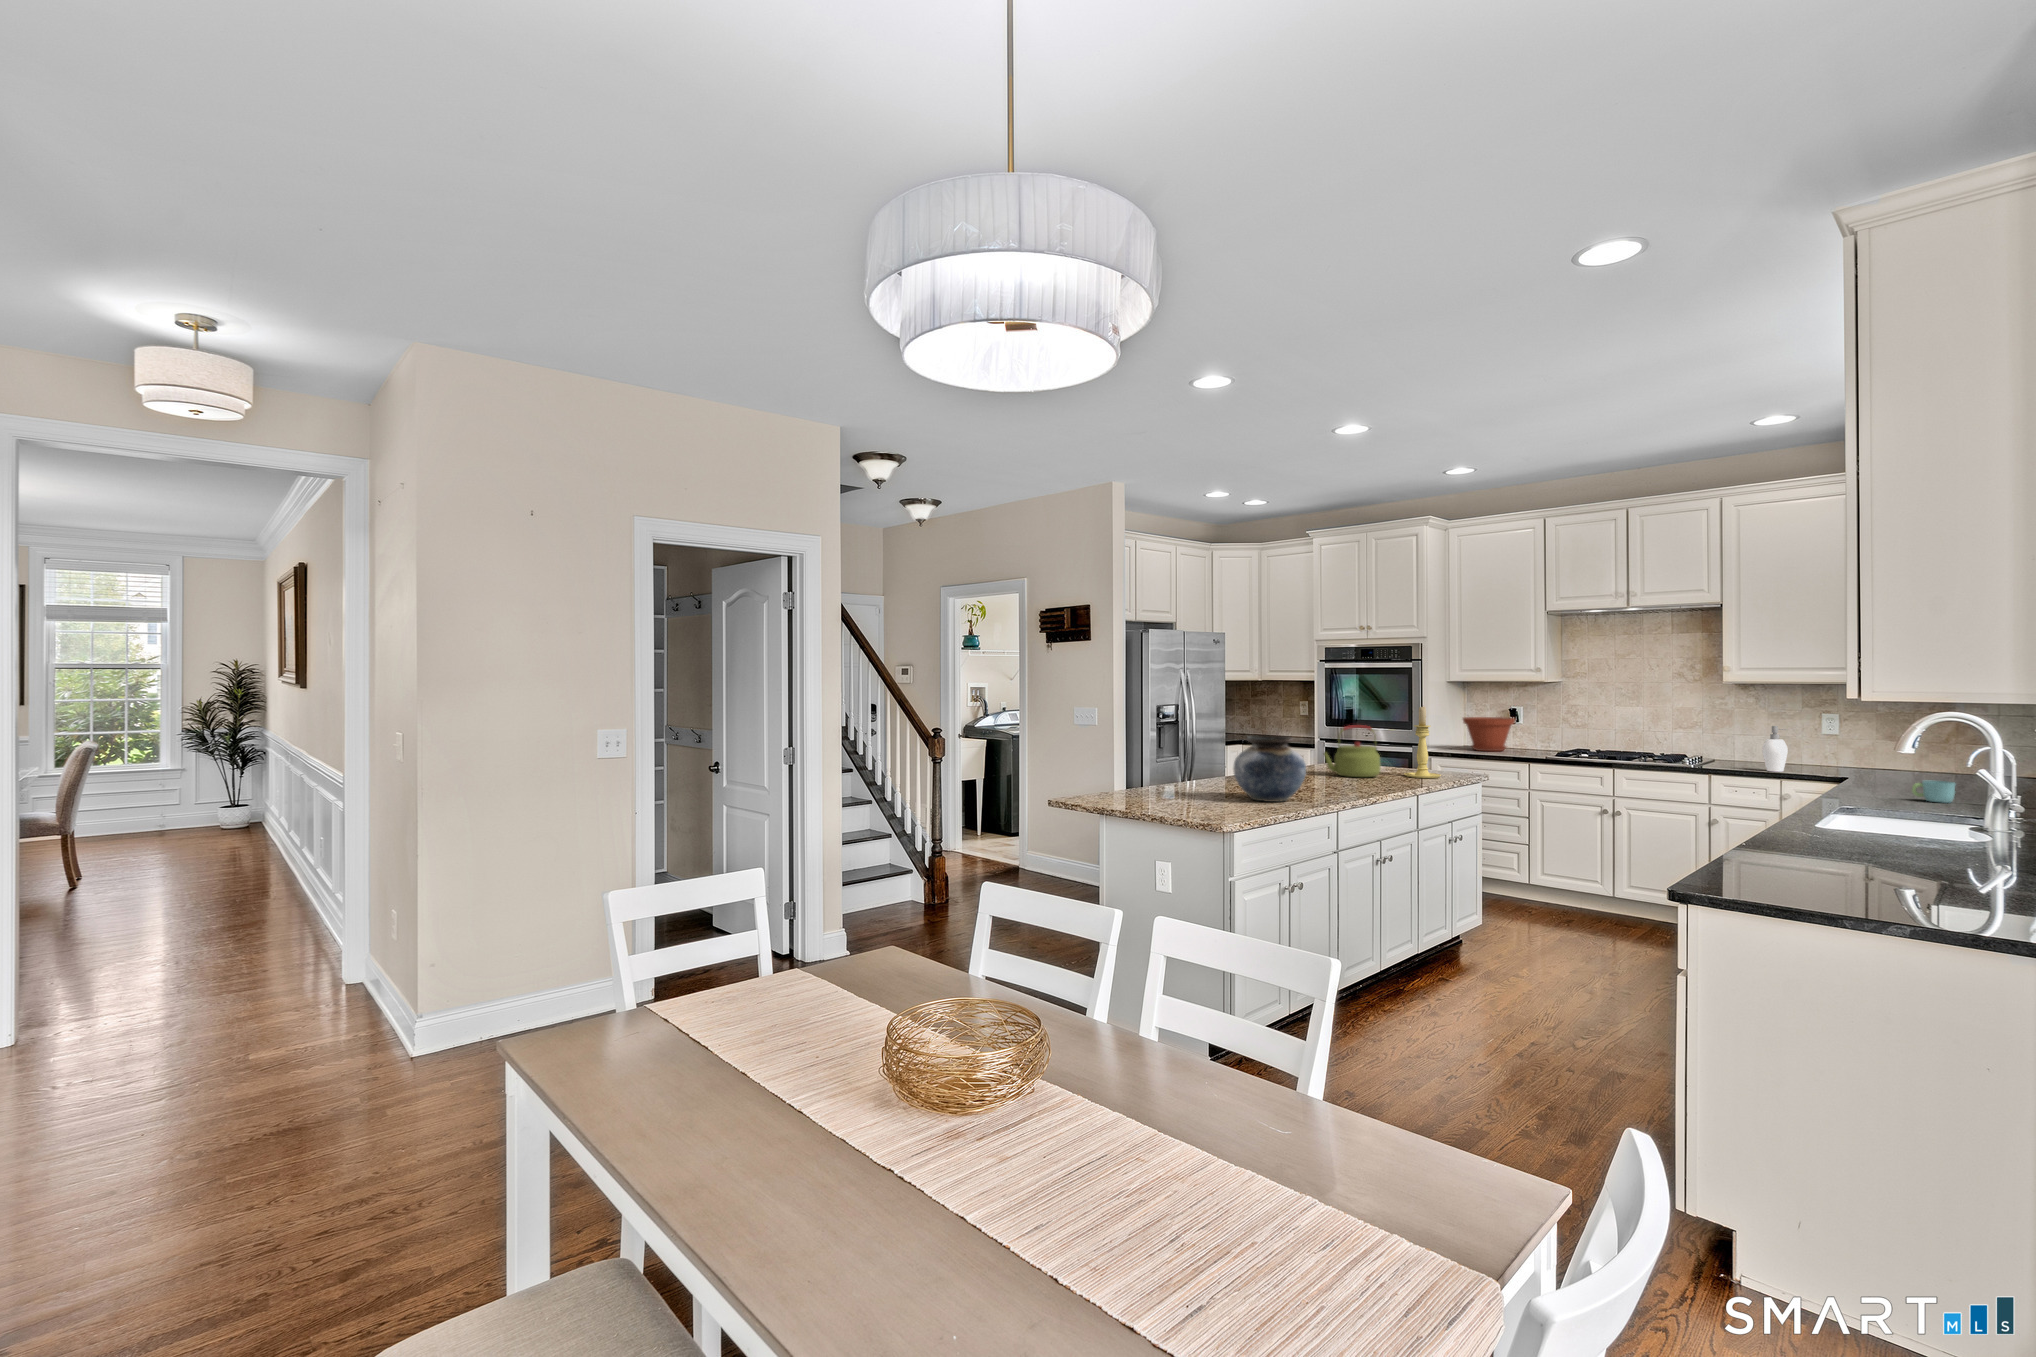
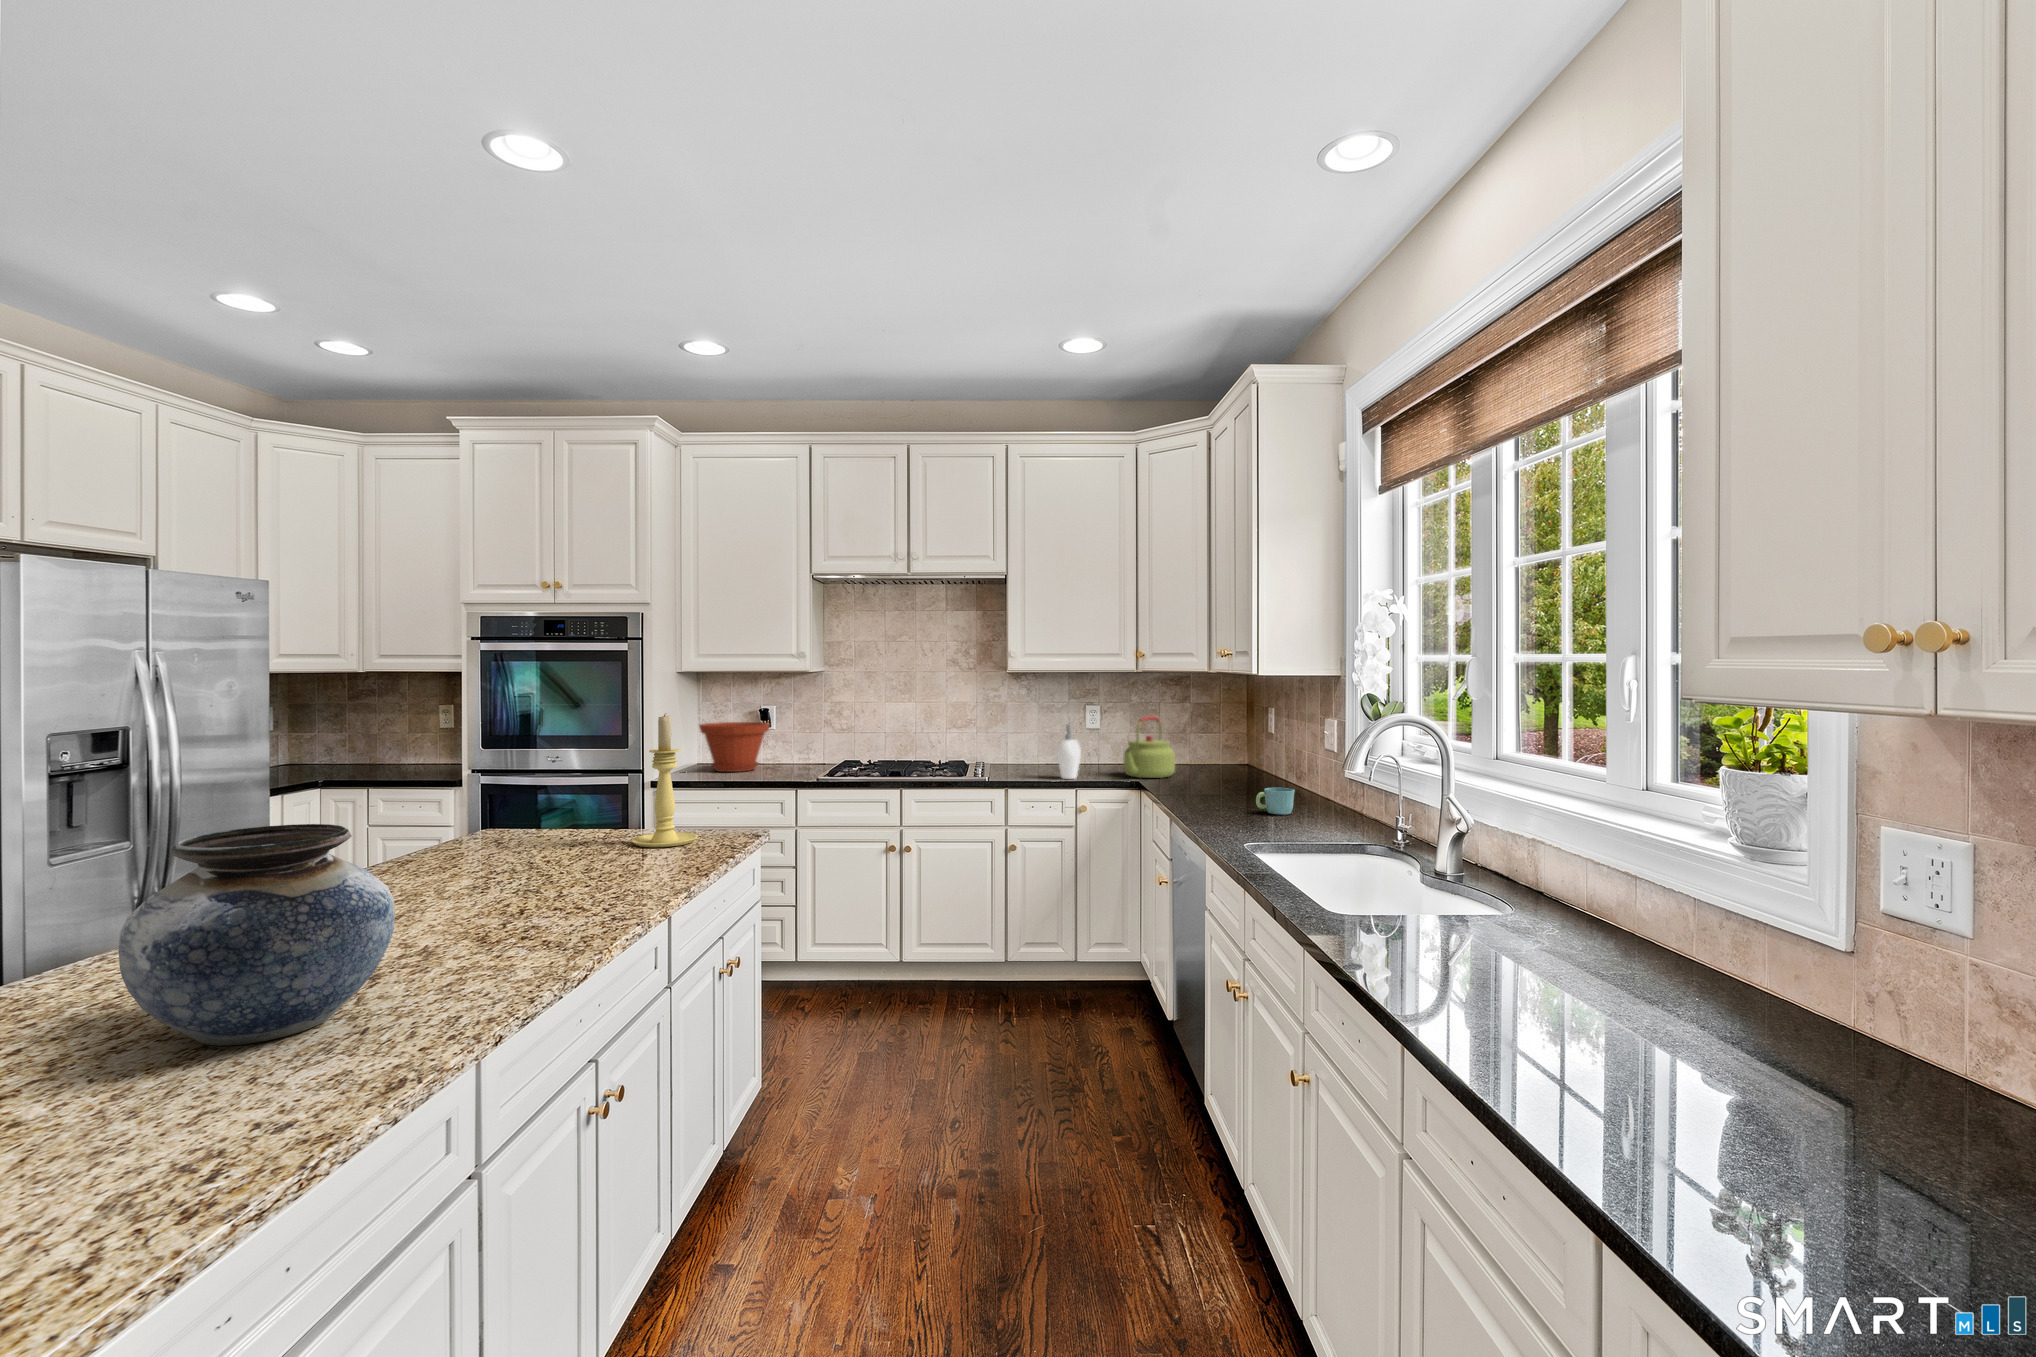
kettle: present [1324,725,1381,777] -> present [1123,716,1175,778]

